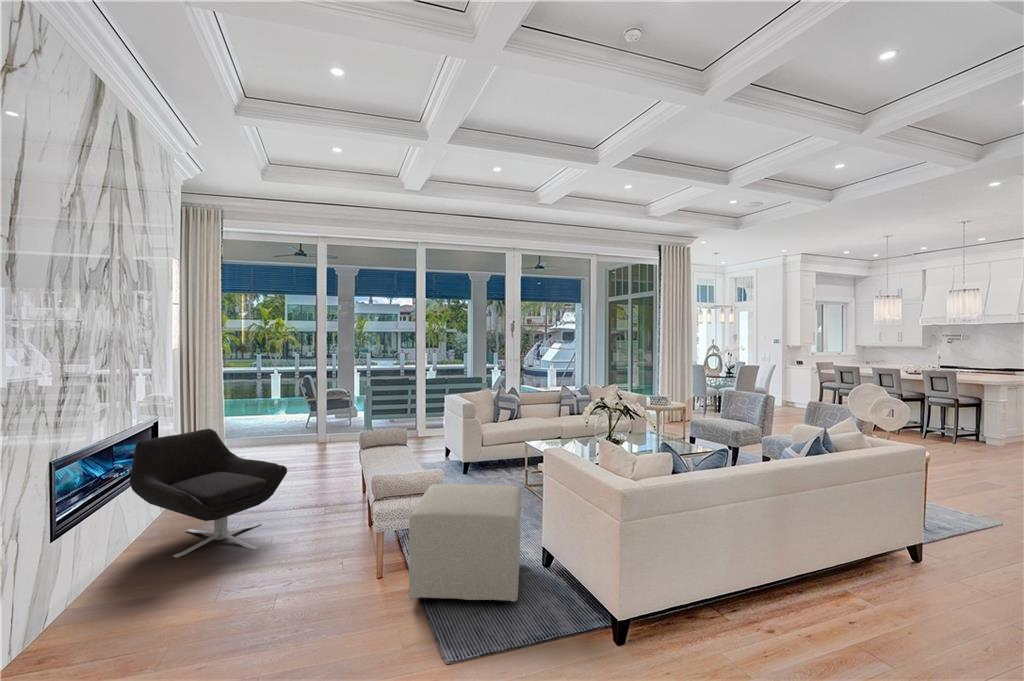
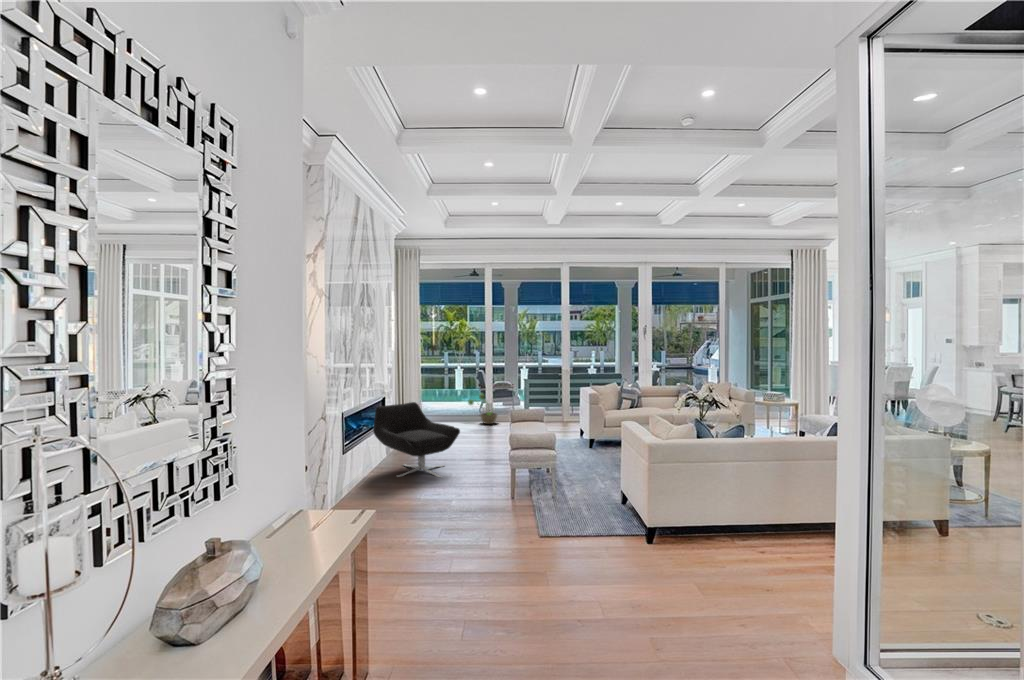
decorative plant: none [291,407,337,446] -> present [468,394,497,424]
ottoman: present [409,484,521,603] -> none [524,442,605,517]

